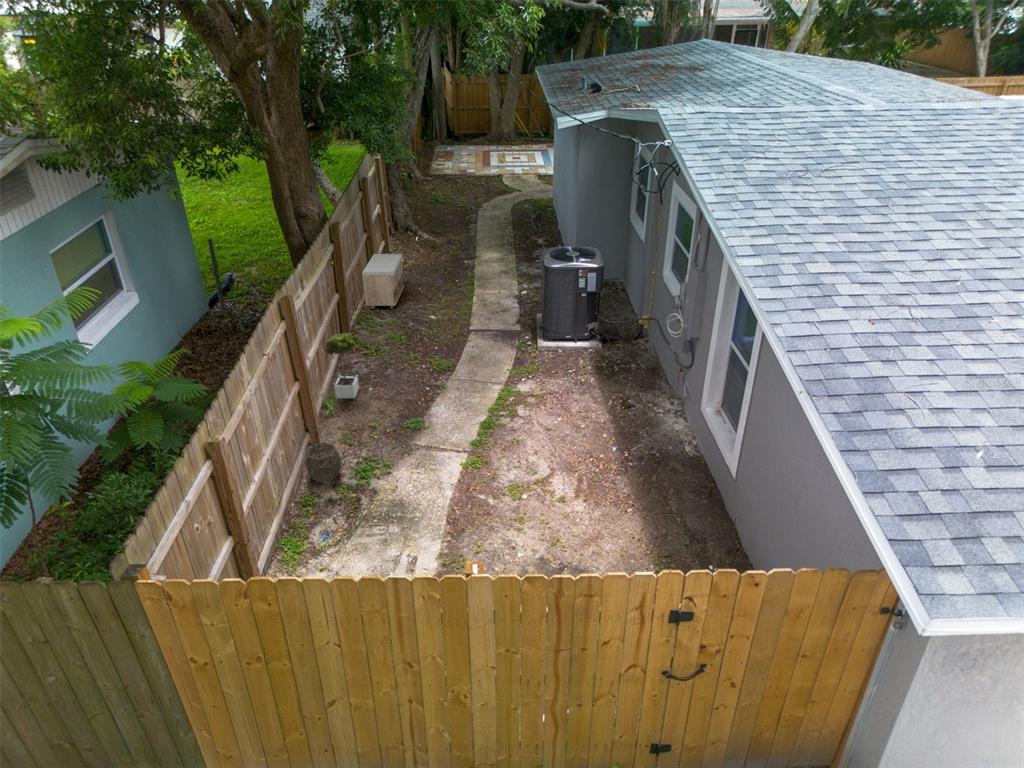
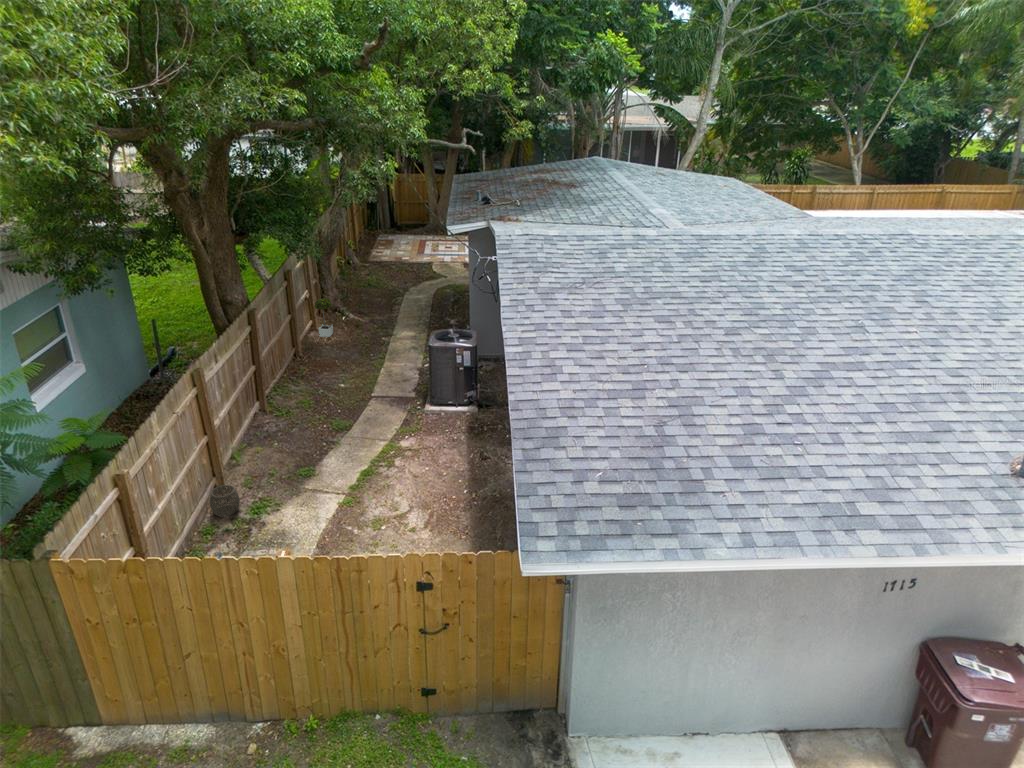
storage bench: present [362,254,404,308] -> none [283,332,323,378]
potted tree: present [326,333,359,398] -> present [314,298,333,337]

